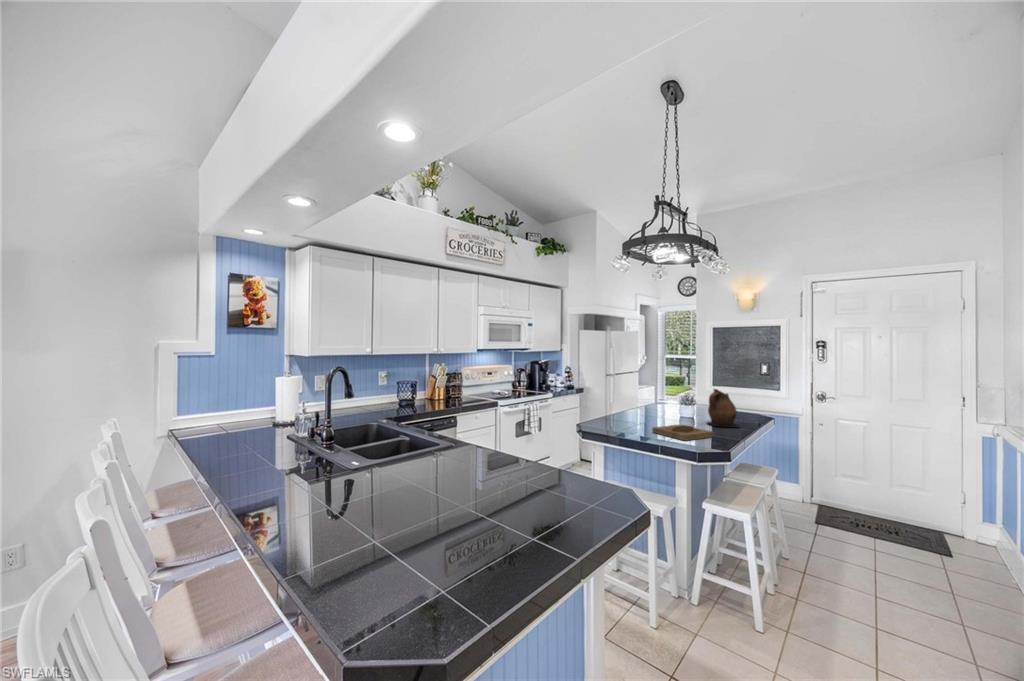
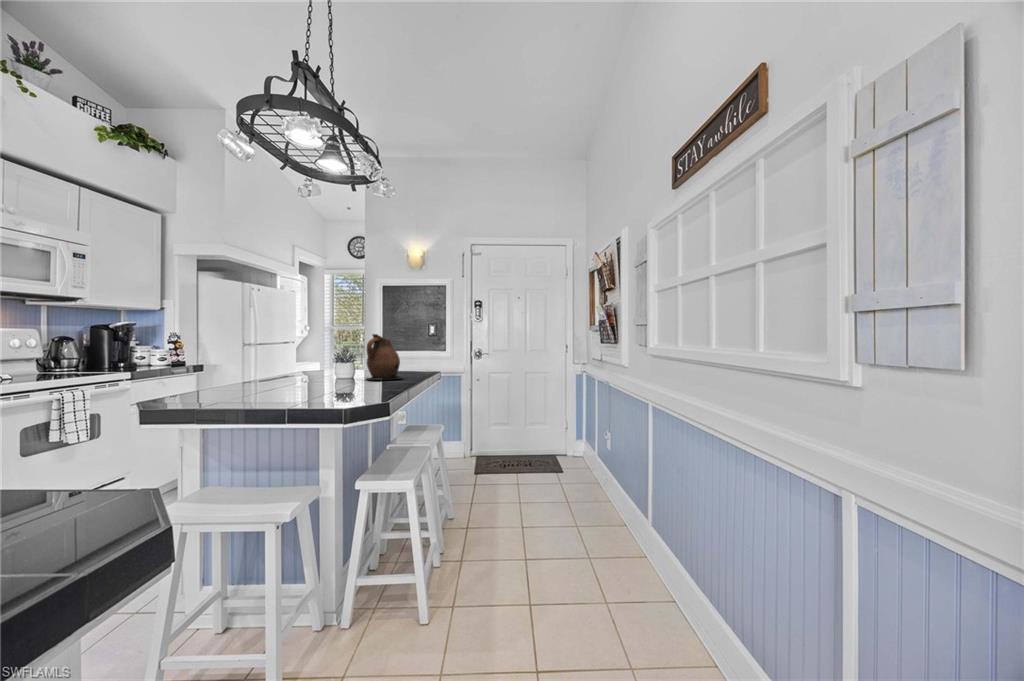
tray: present [652,425,714,441] -> none [279,378,369,396]

